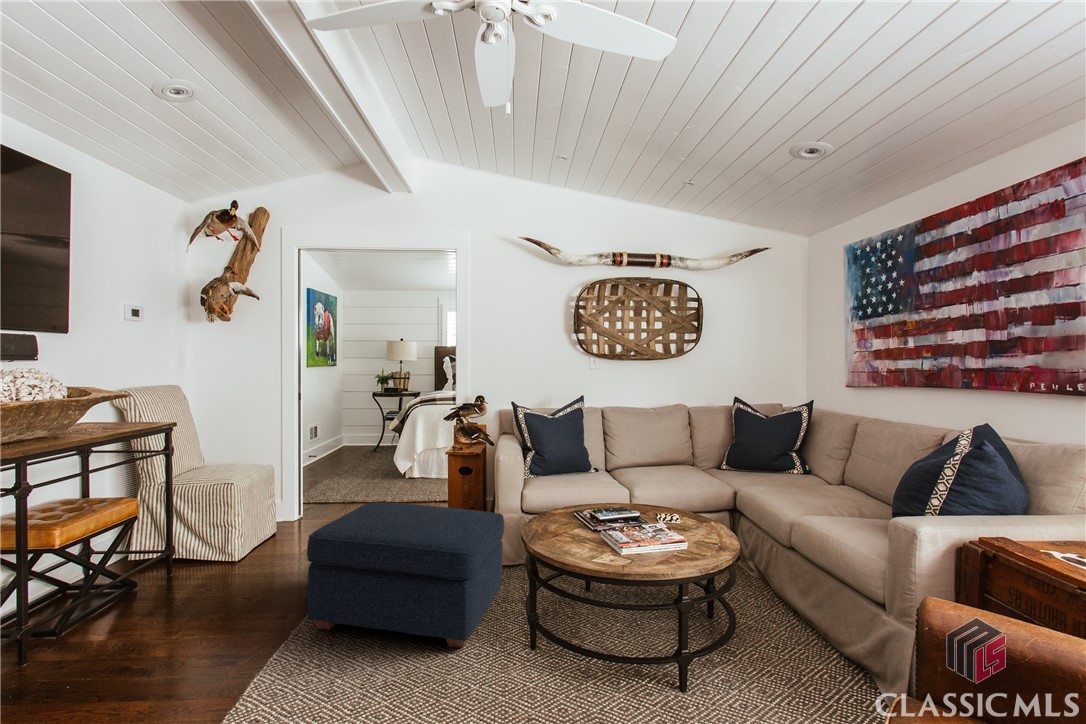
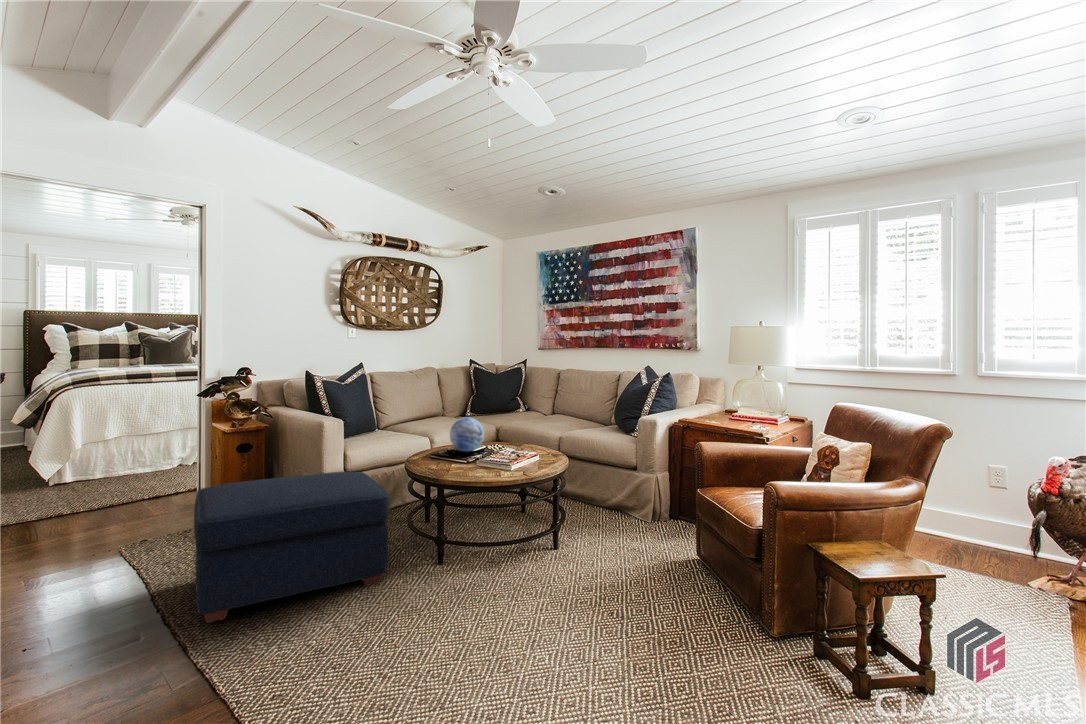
decorative orb: none [604,472,648,517] -> present [450,417,484,452]

